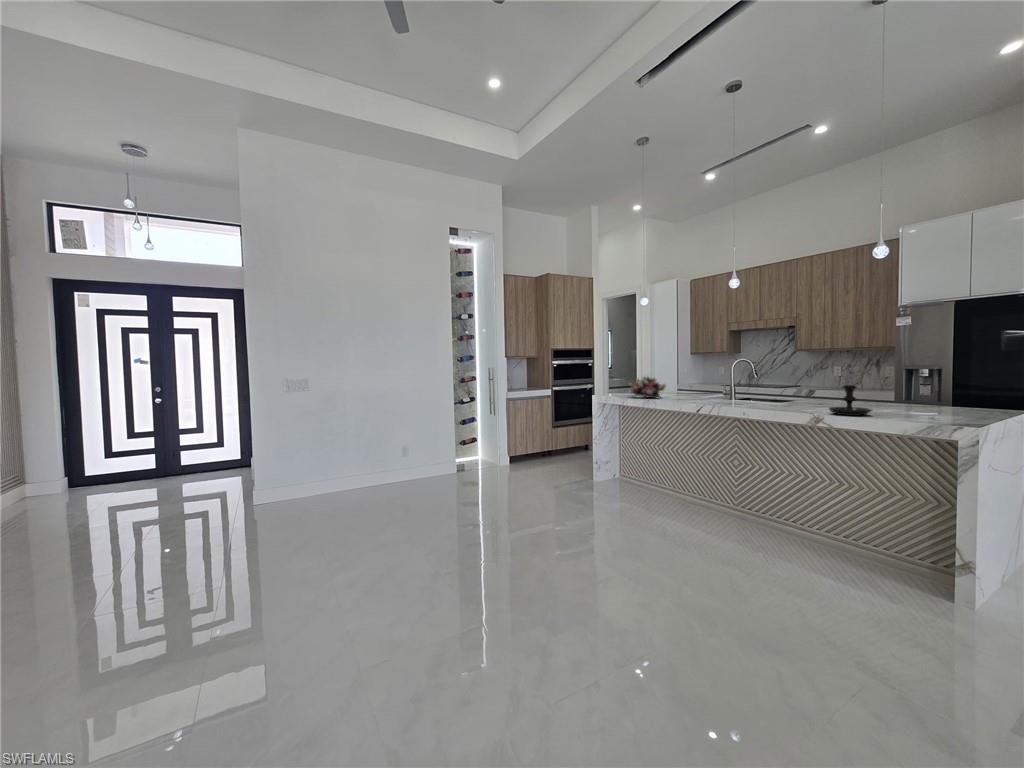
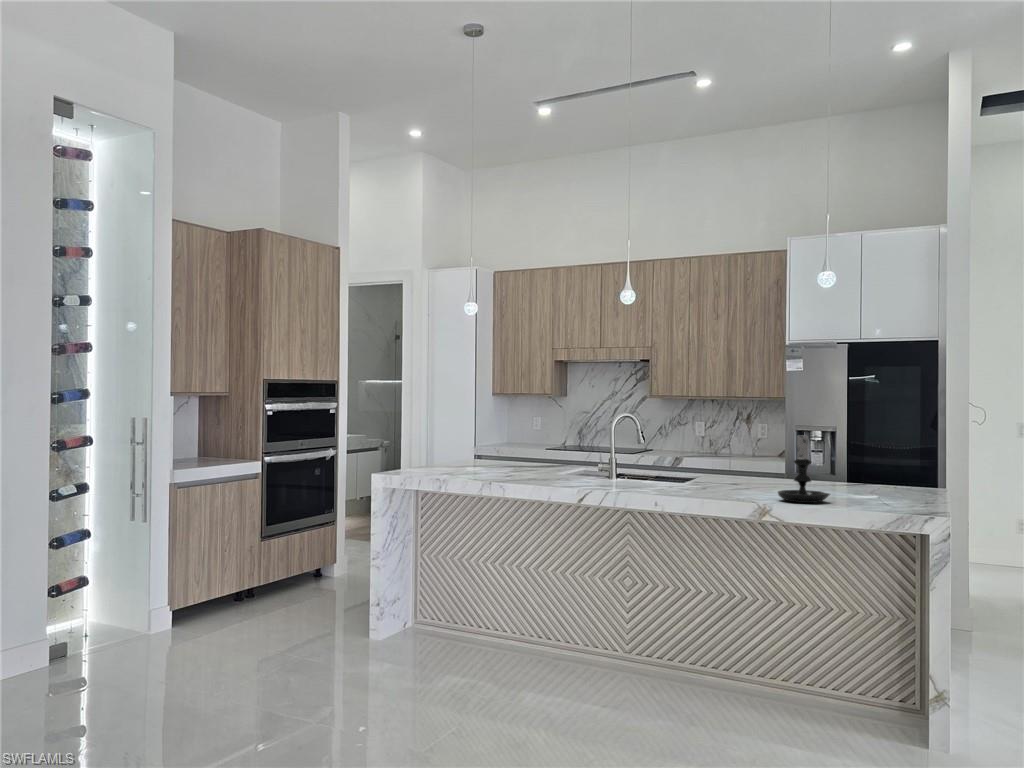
flower arrangement: present [629,376,666,398] -> none [447,438,510,478]

